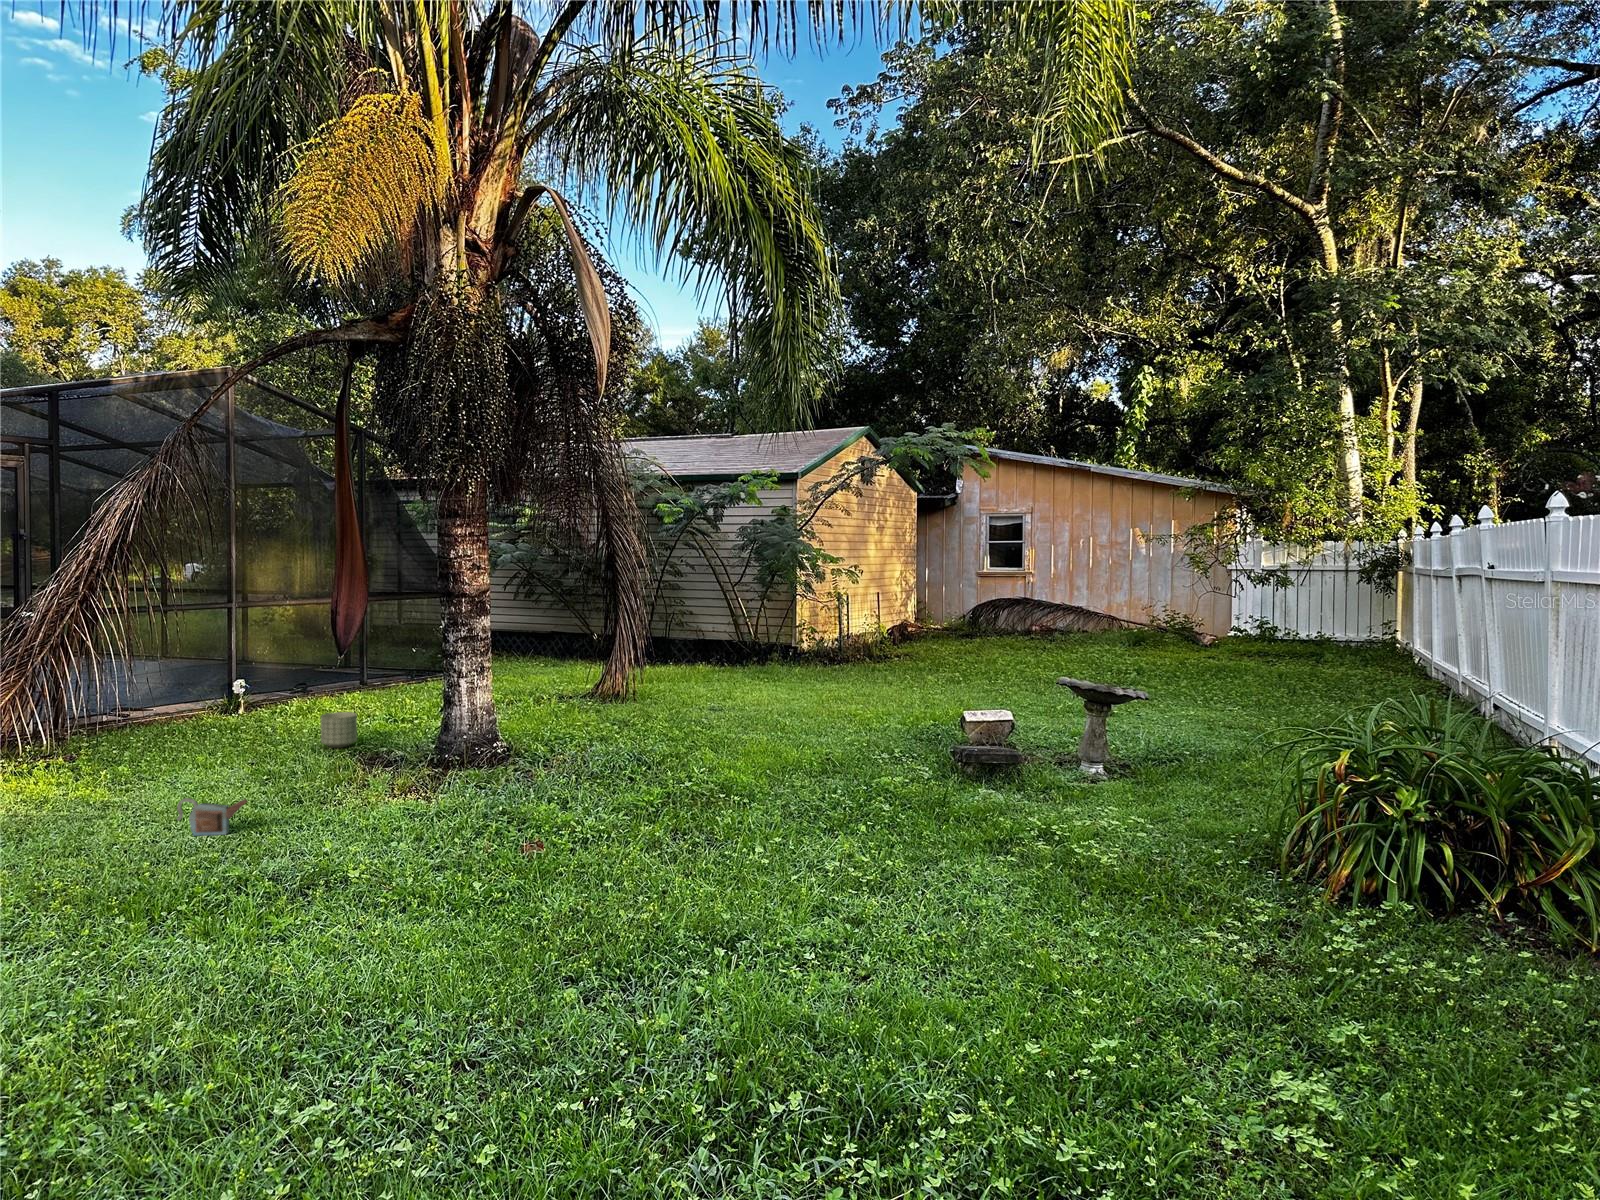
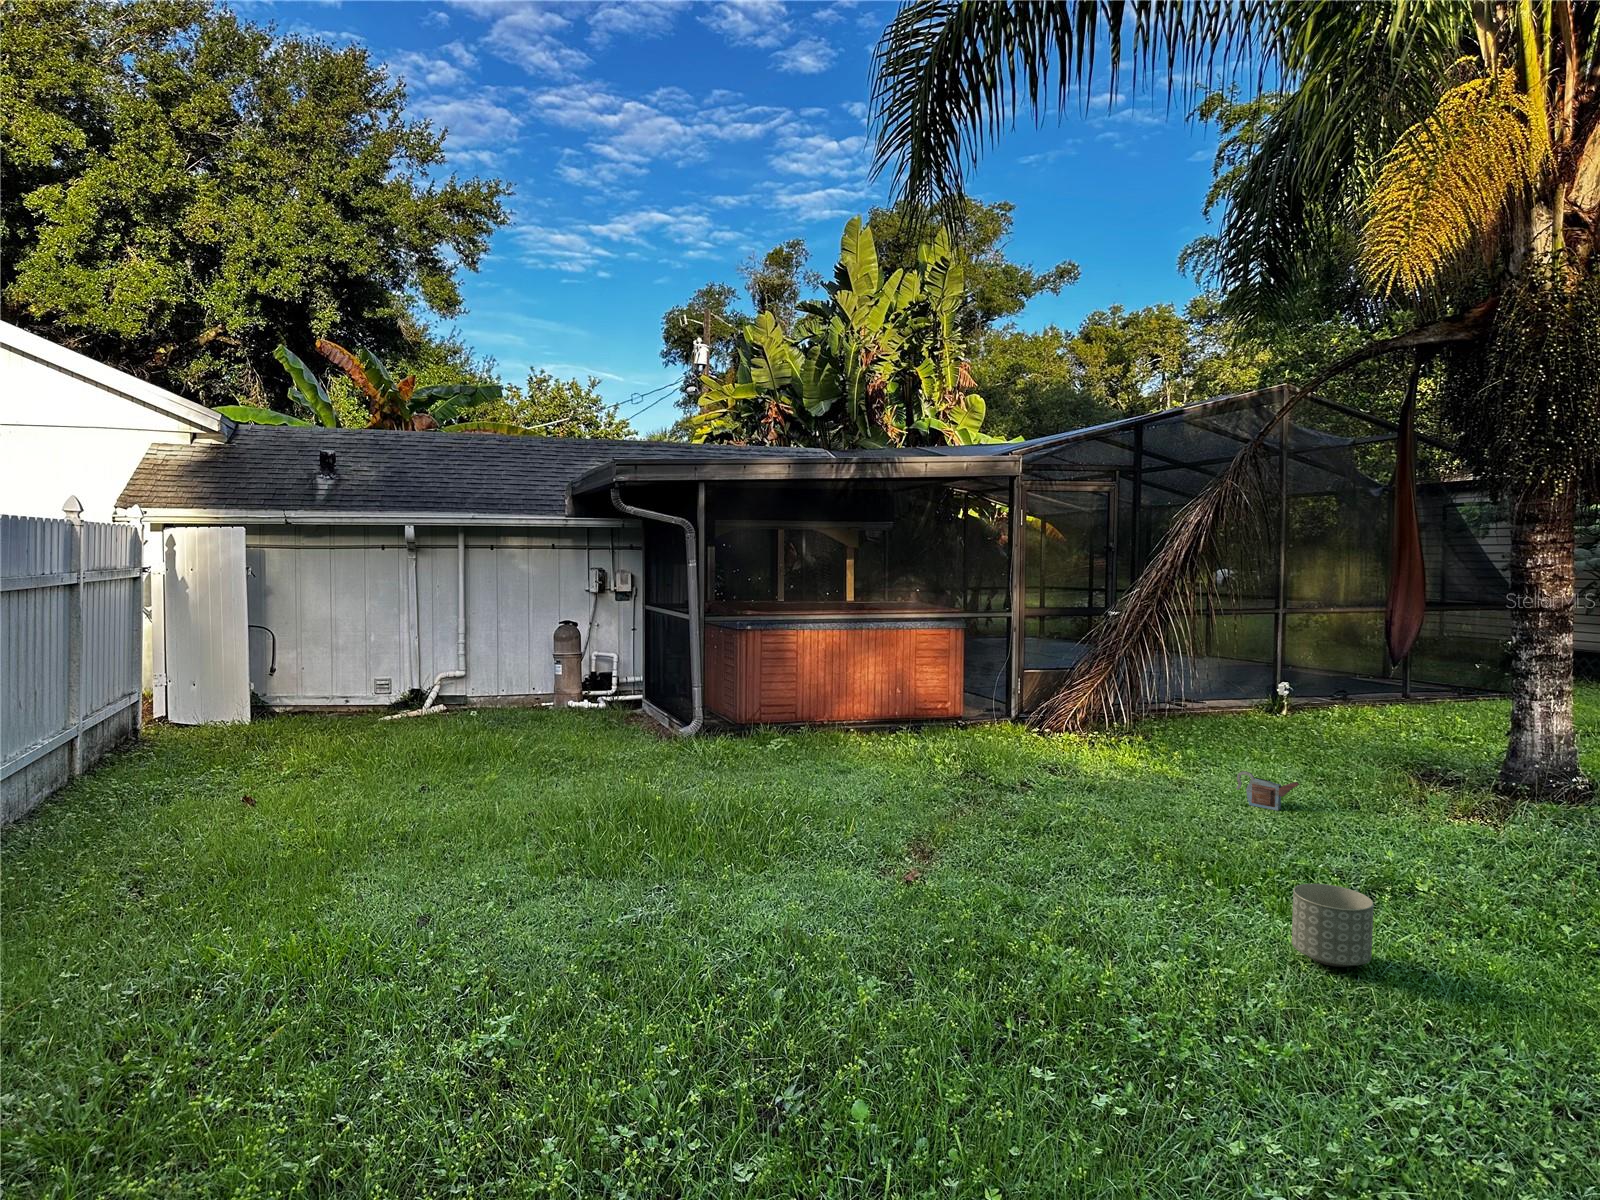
planter: present [321,712,357,748] -> present [1292,884,1374,967]

